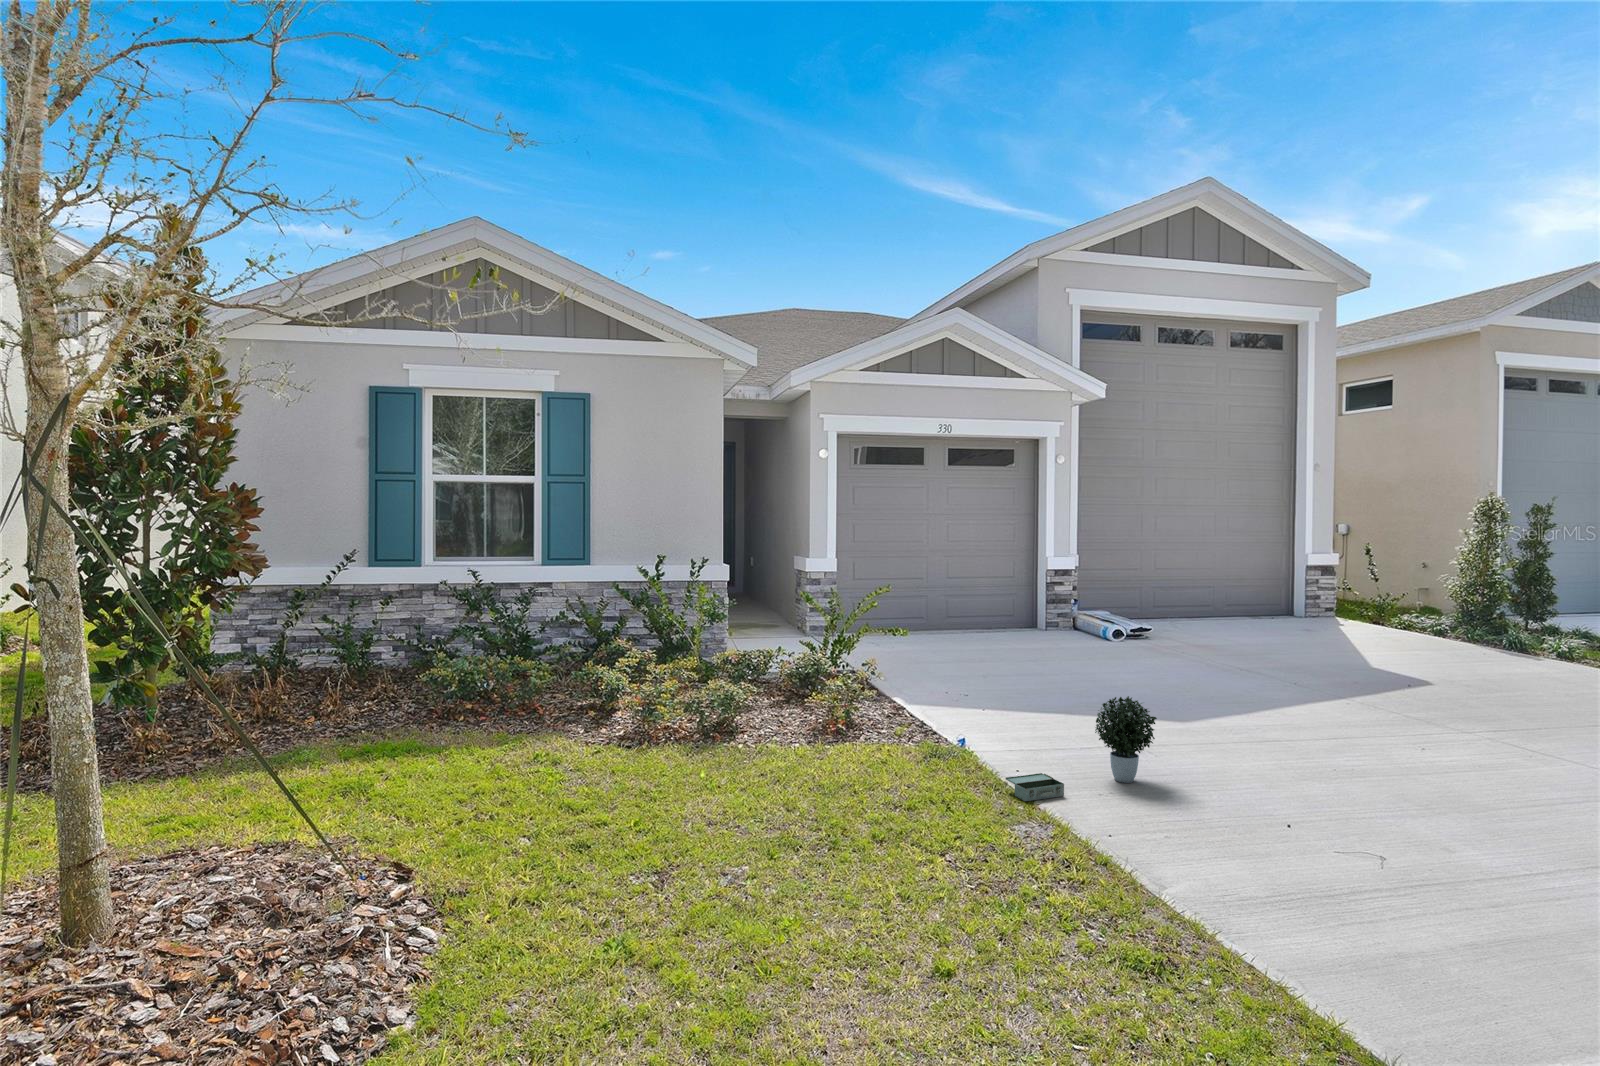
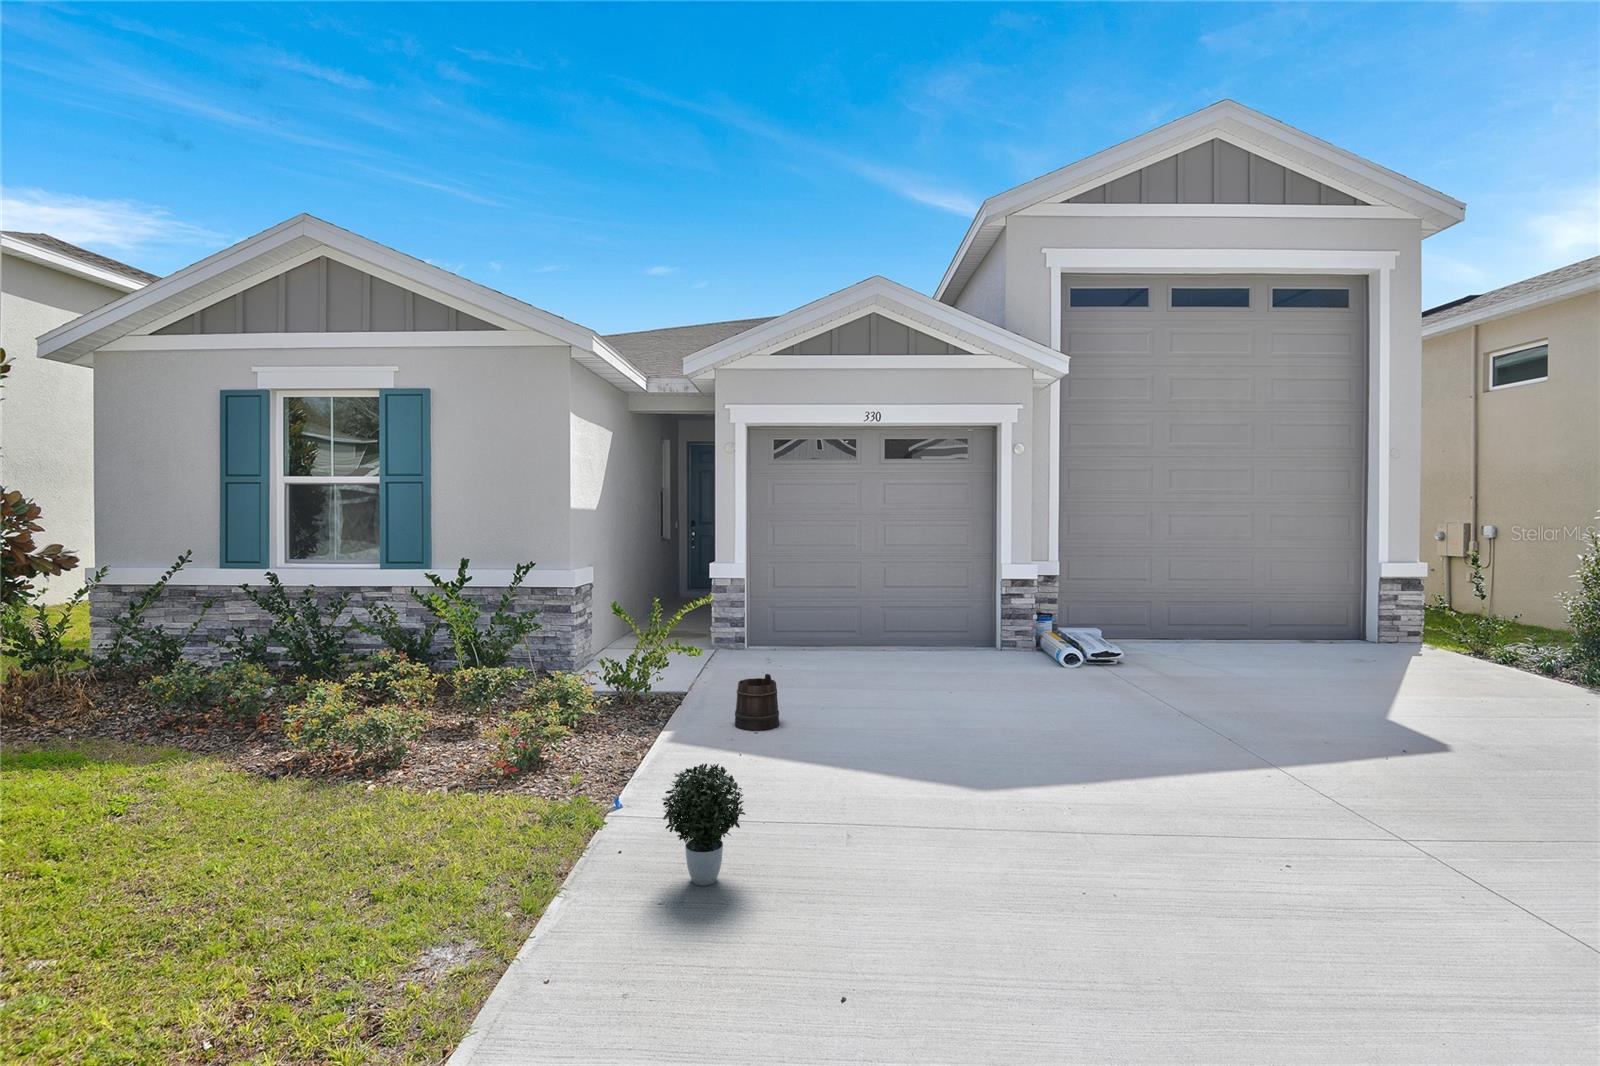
bucket: none [944,648,982,694] -> present [735,674,779,730]
toolbox: present [1006,773,1064,801] -> none [509,862,581,903]

